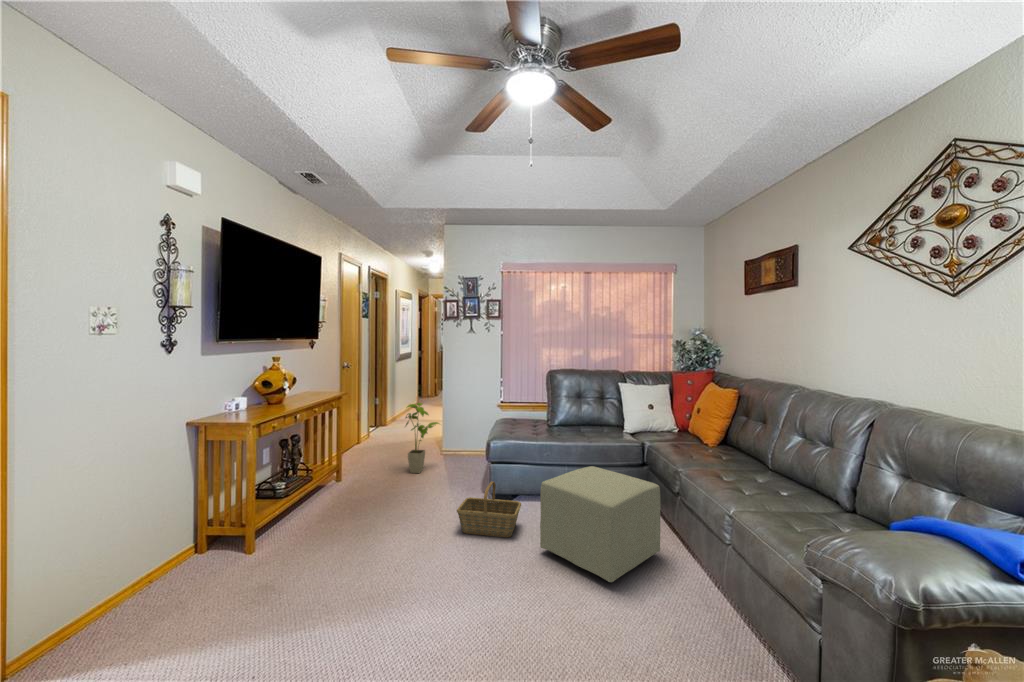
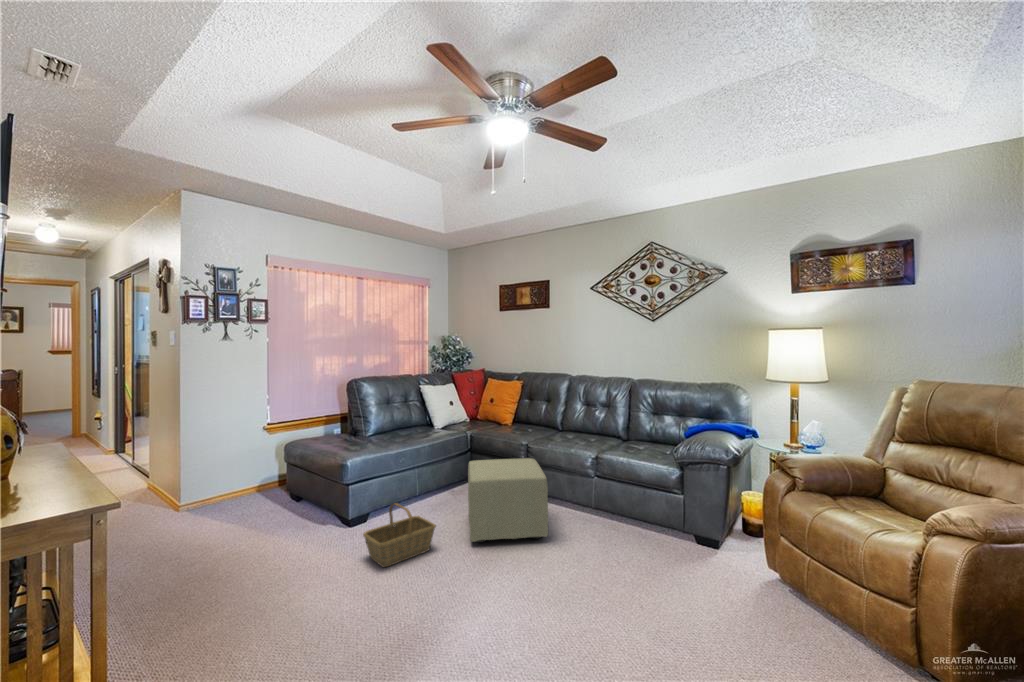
house plant: present [406,403,439,473] -> none [155,446,220,554]

